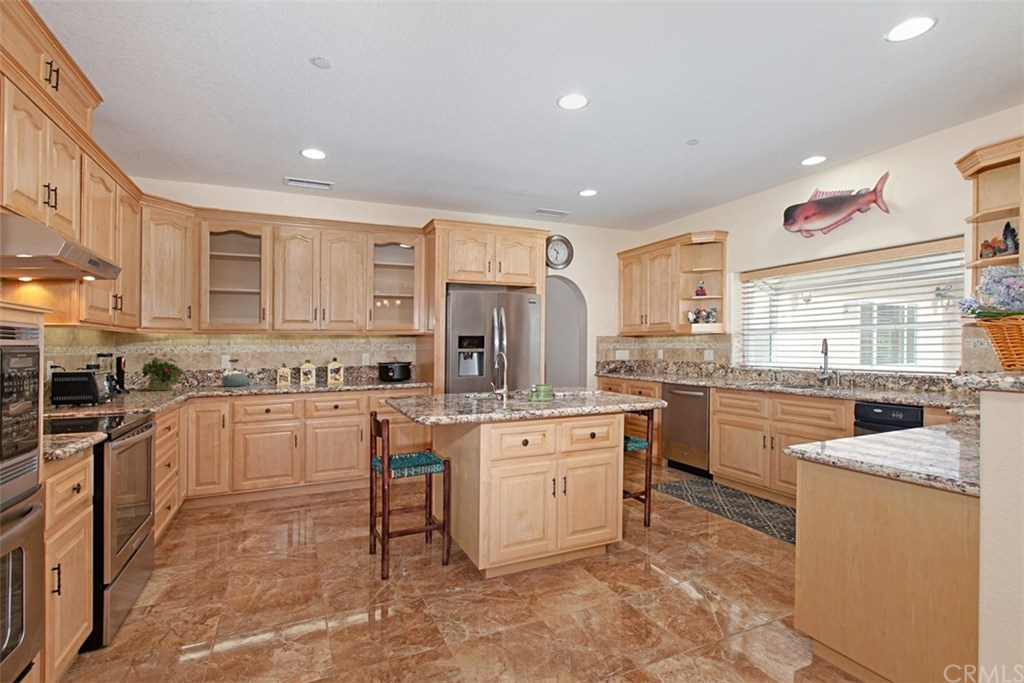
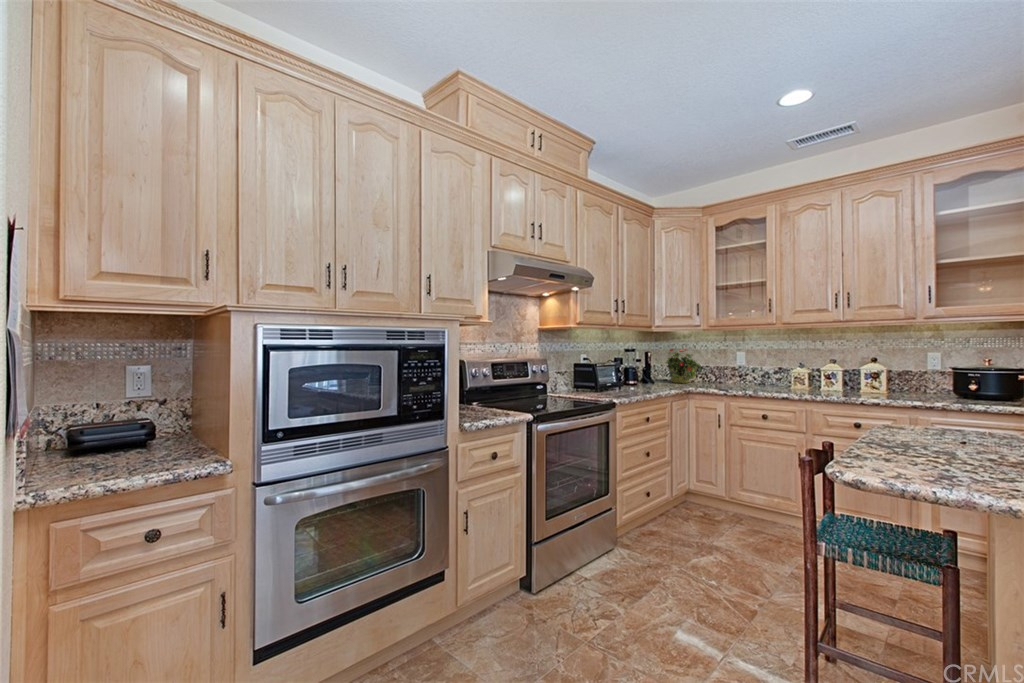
kettle: present [222,359,248,387] -> none [736,356,765,386]

